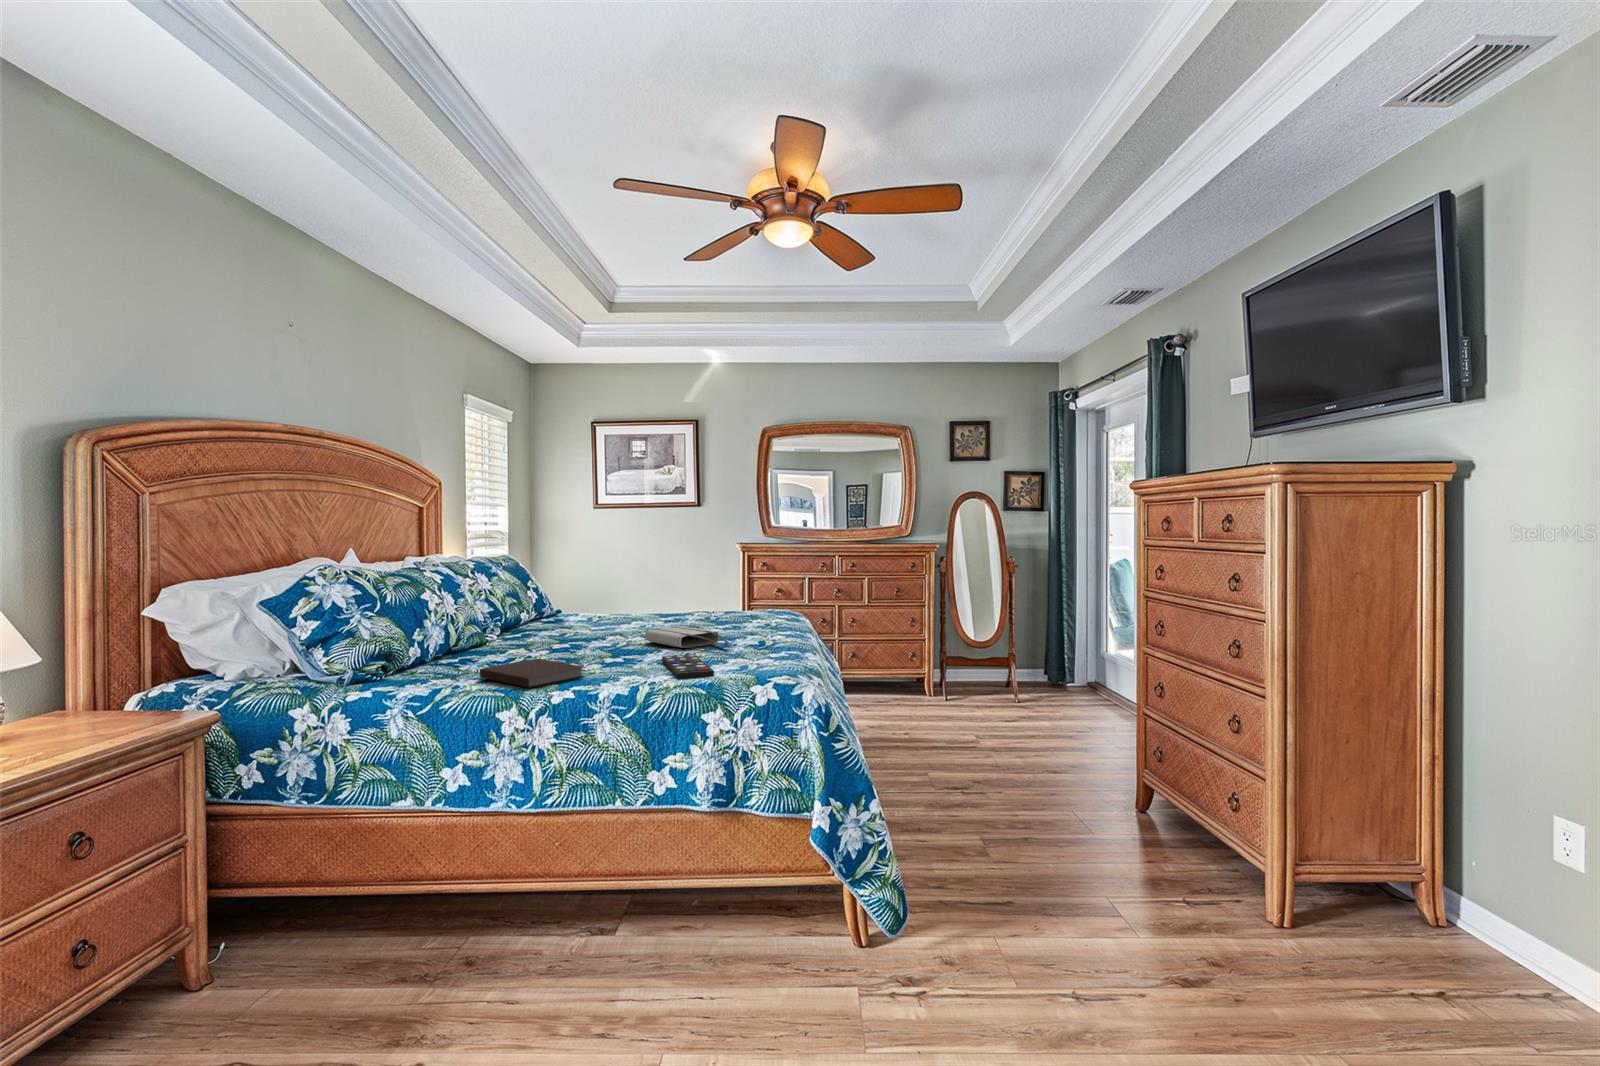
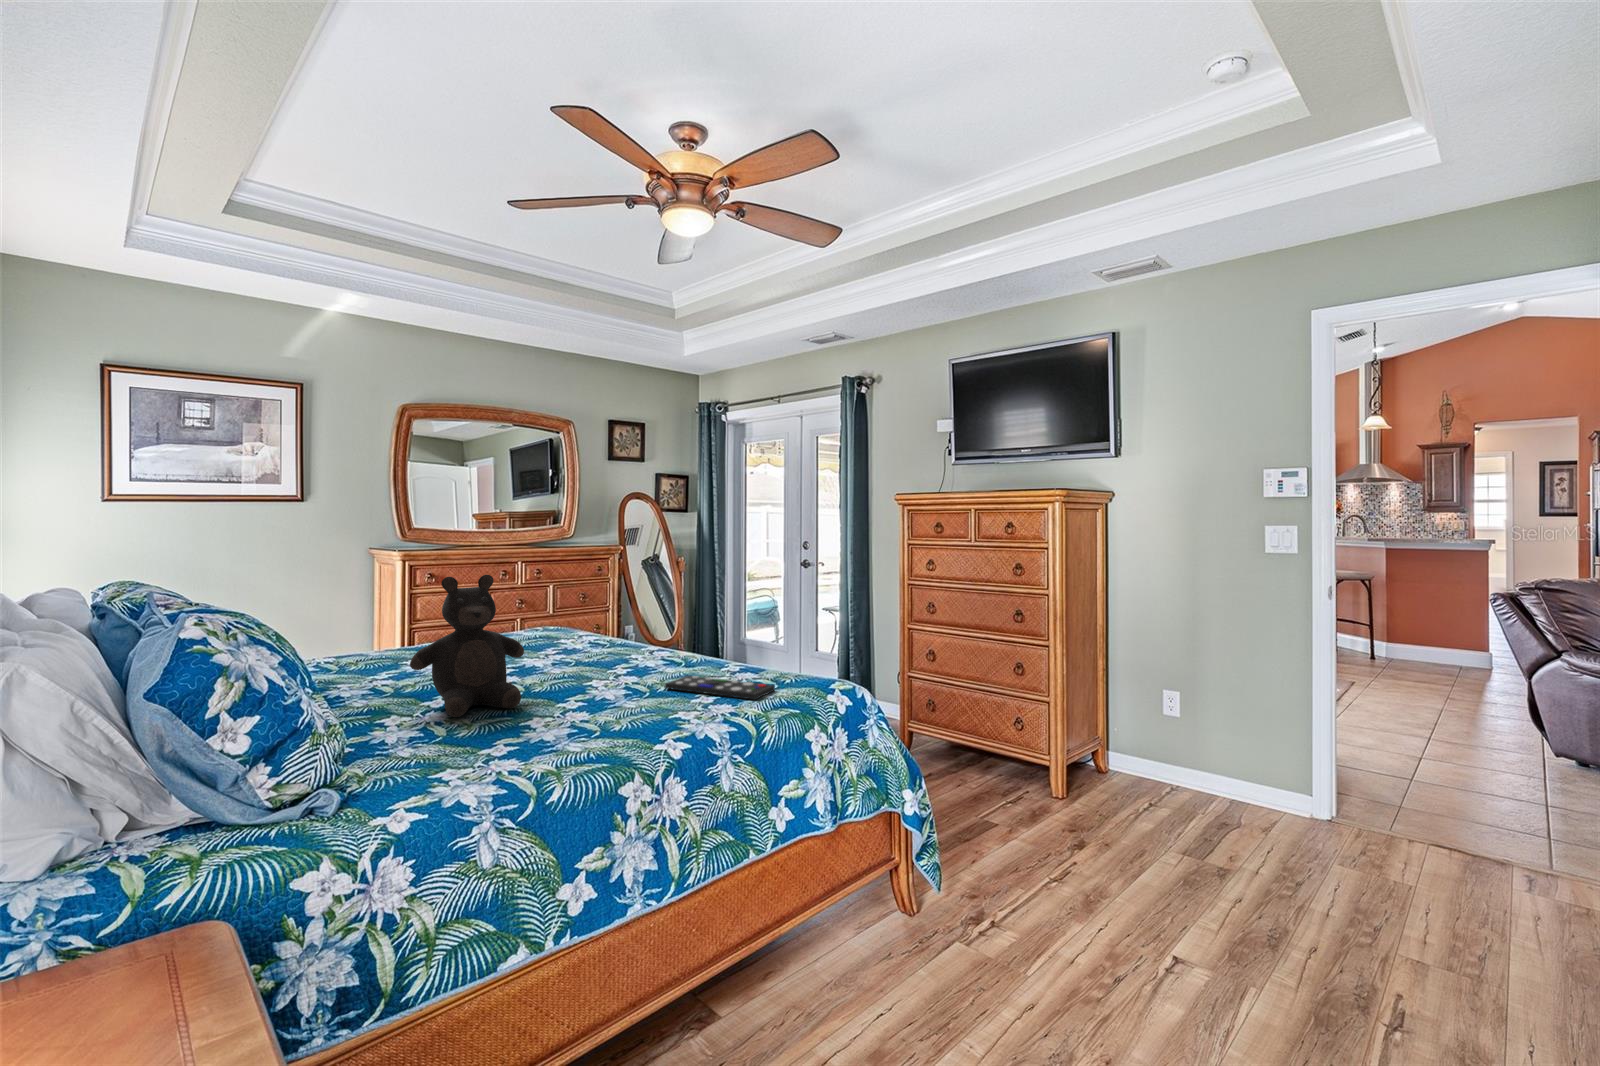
teddy bear: none [516,557,596,656] -> present [410,575,524,717]
tote bag: present [645,627,728,649] -> none [552,650,686,673]
notebook: present [480,659,586,688] -> none [522,708,647,751]

